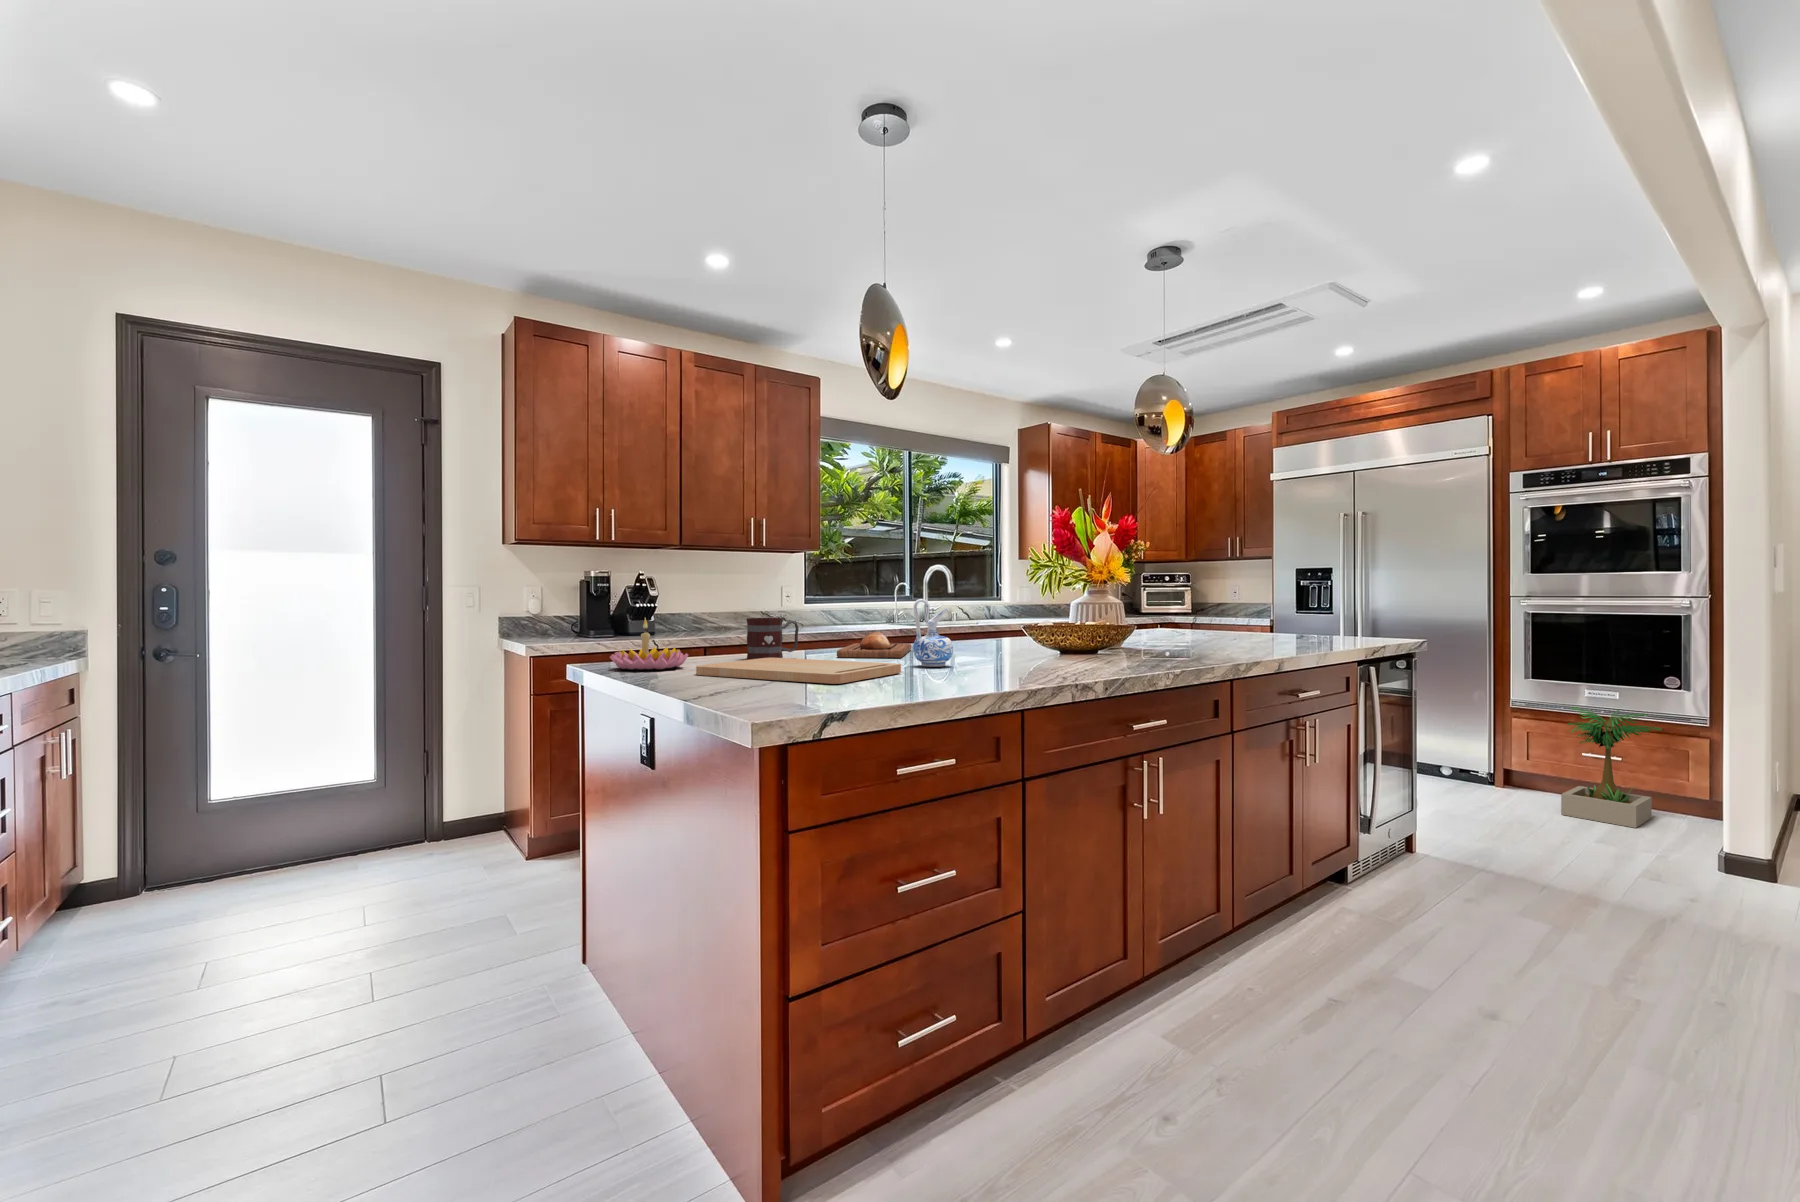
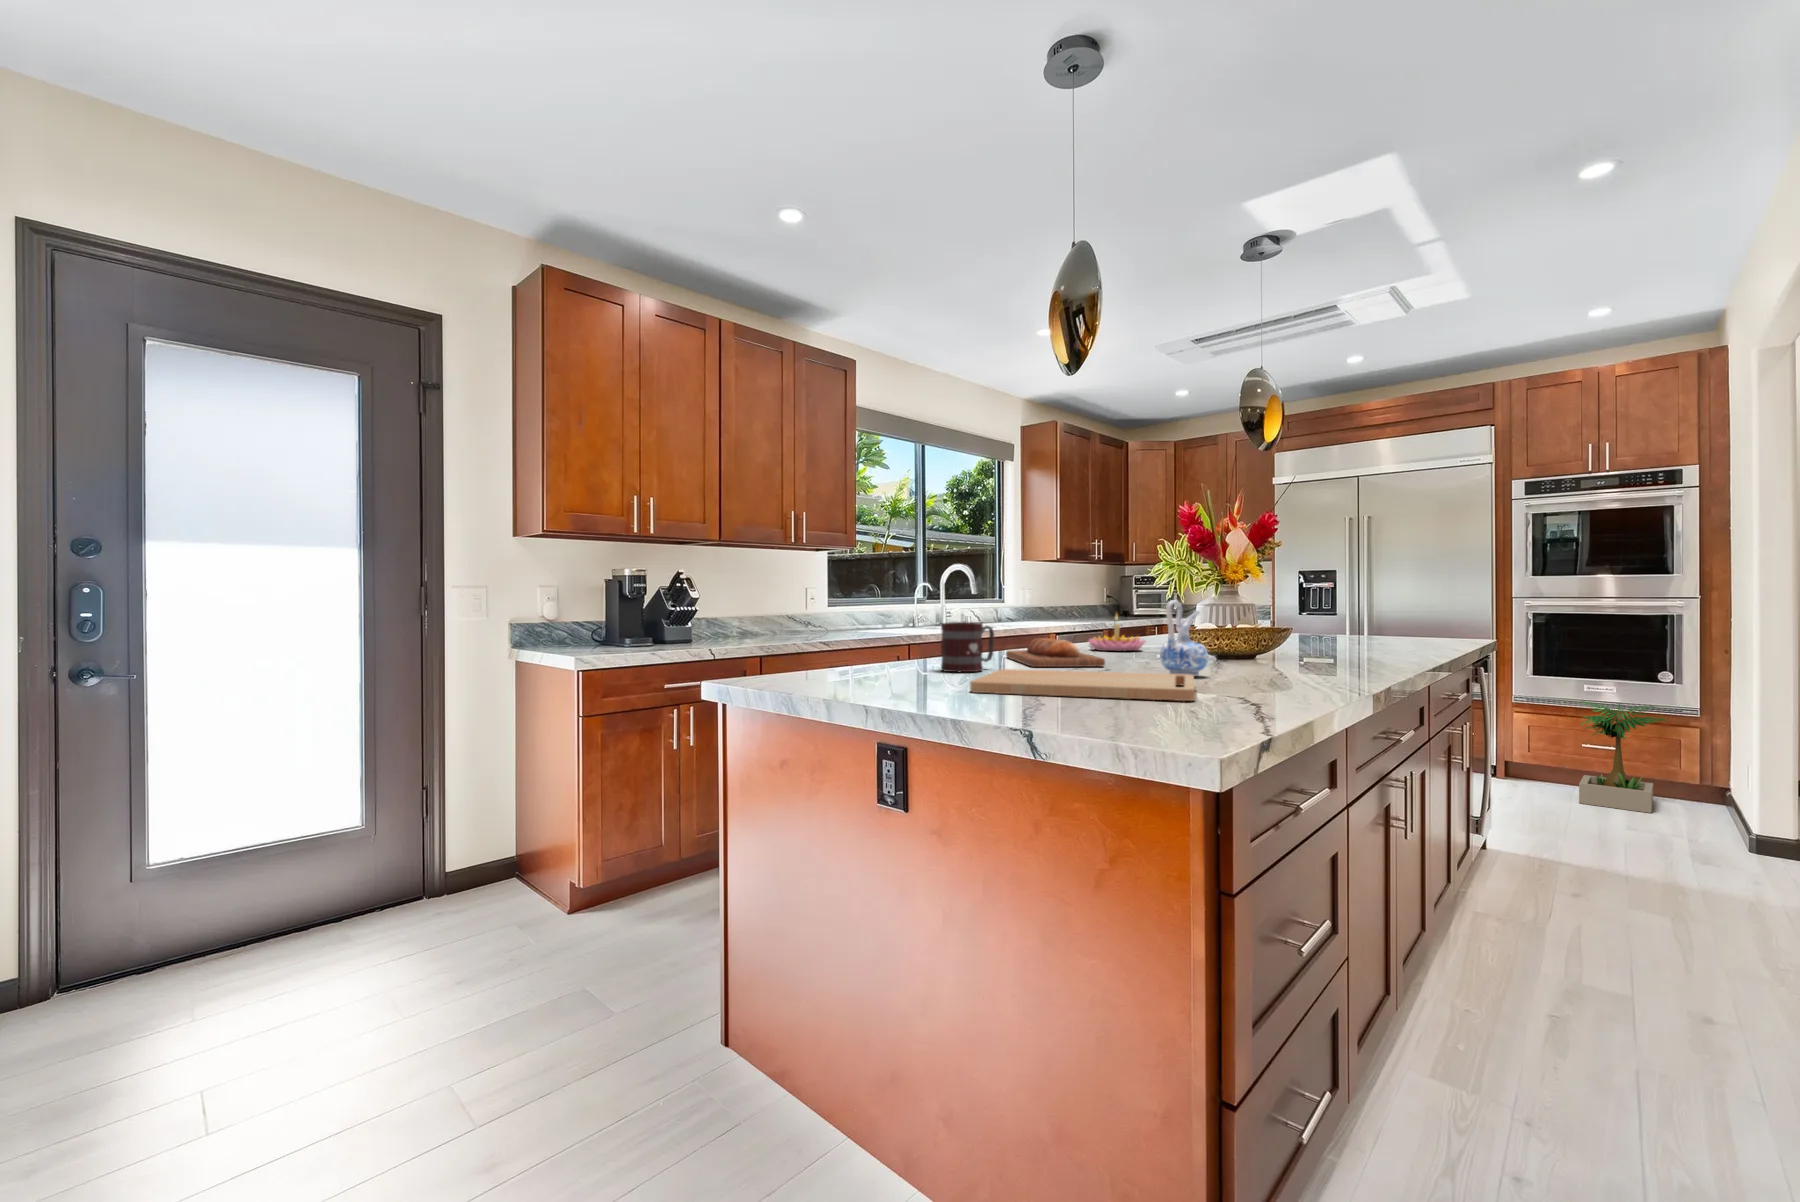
candle holder: present [610,618,688,671] -> present [1089,615,1145,651]

